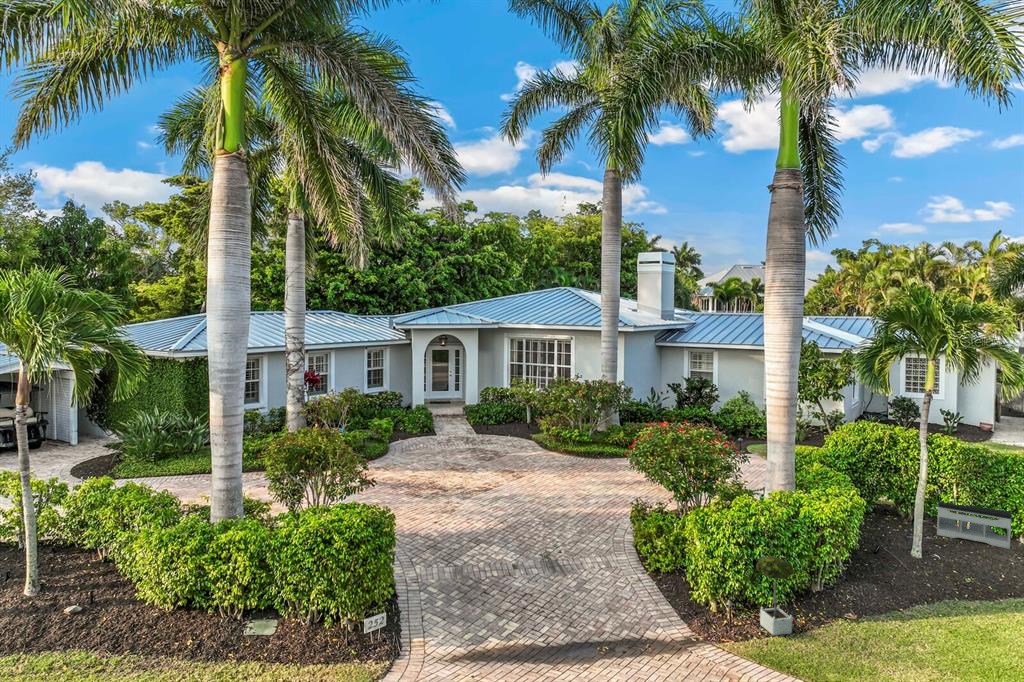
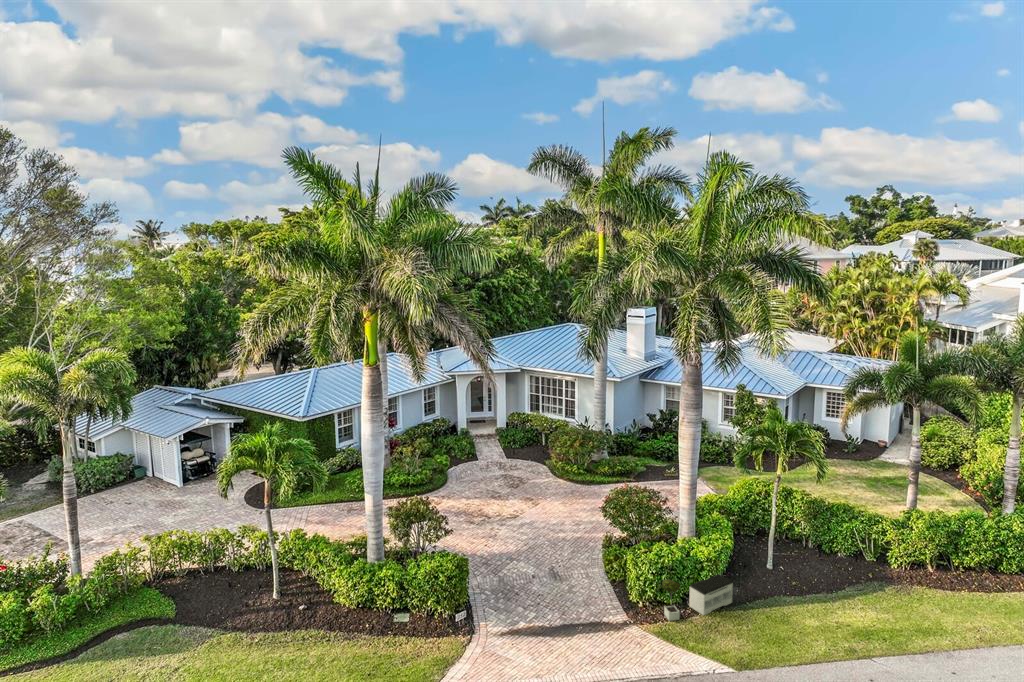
bench: present [937,502,1011,549] -> present [689,574,733,615]

